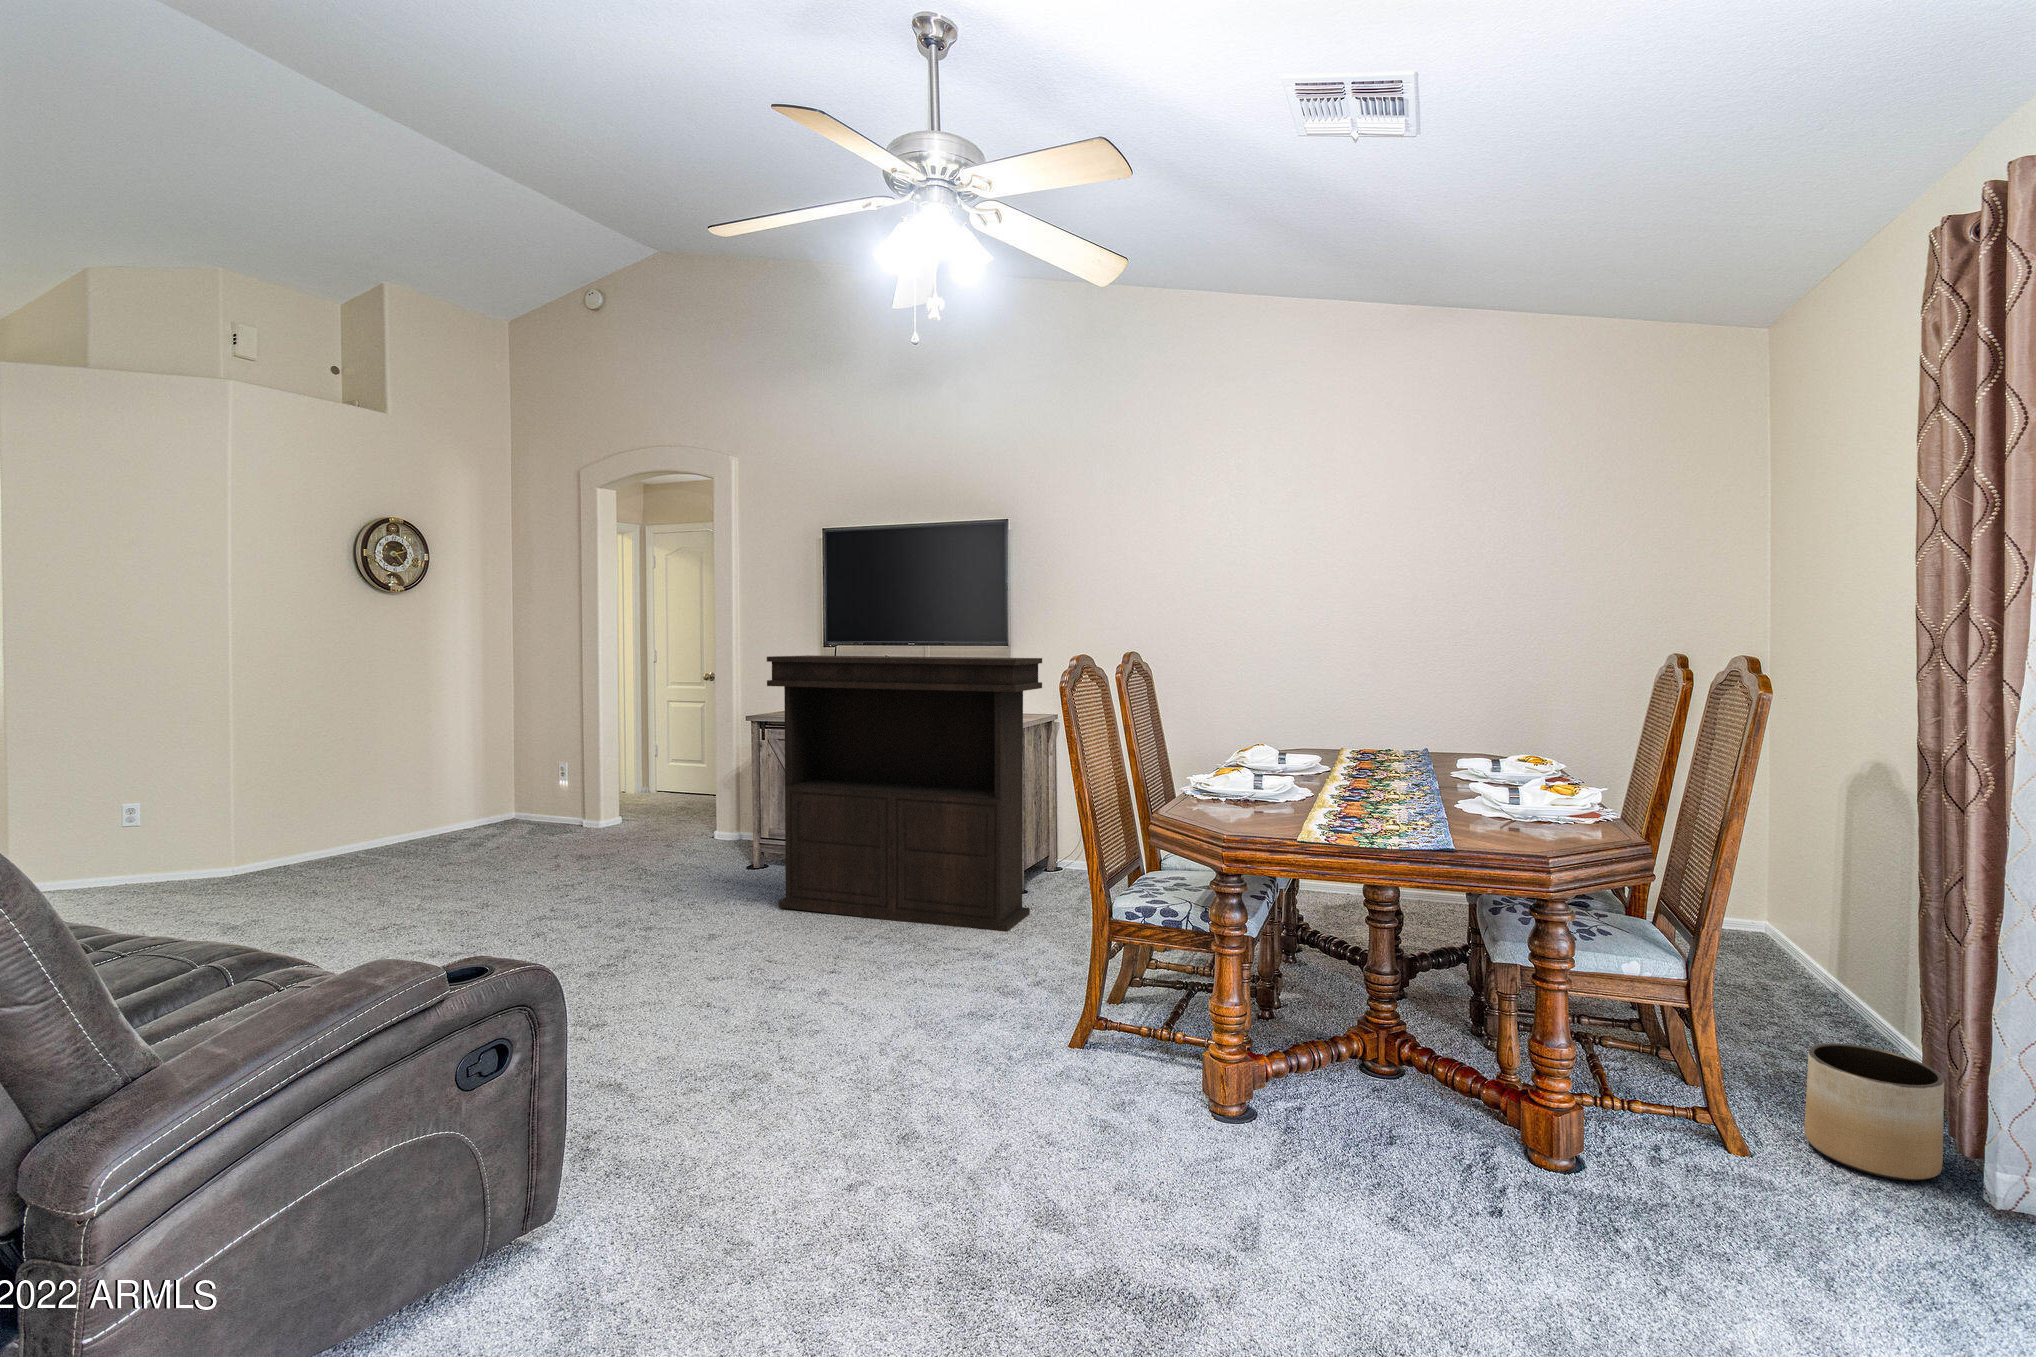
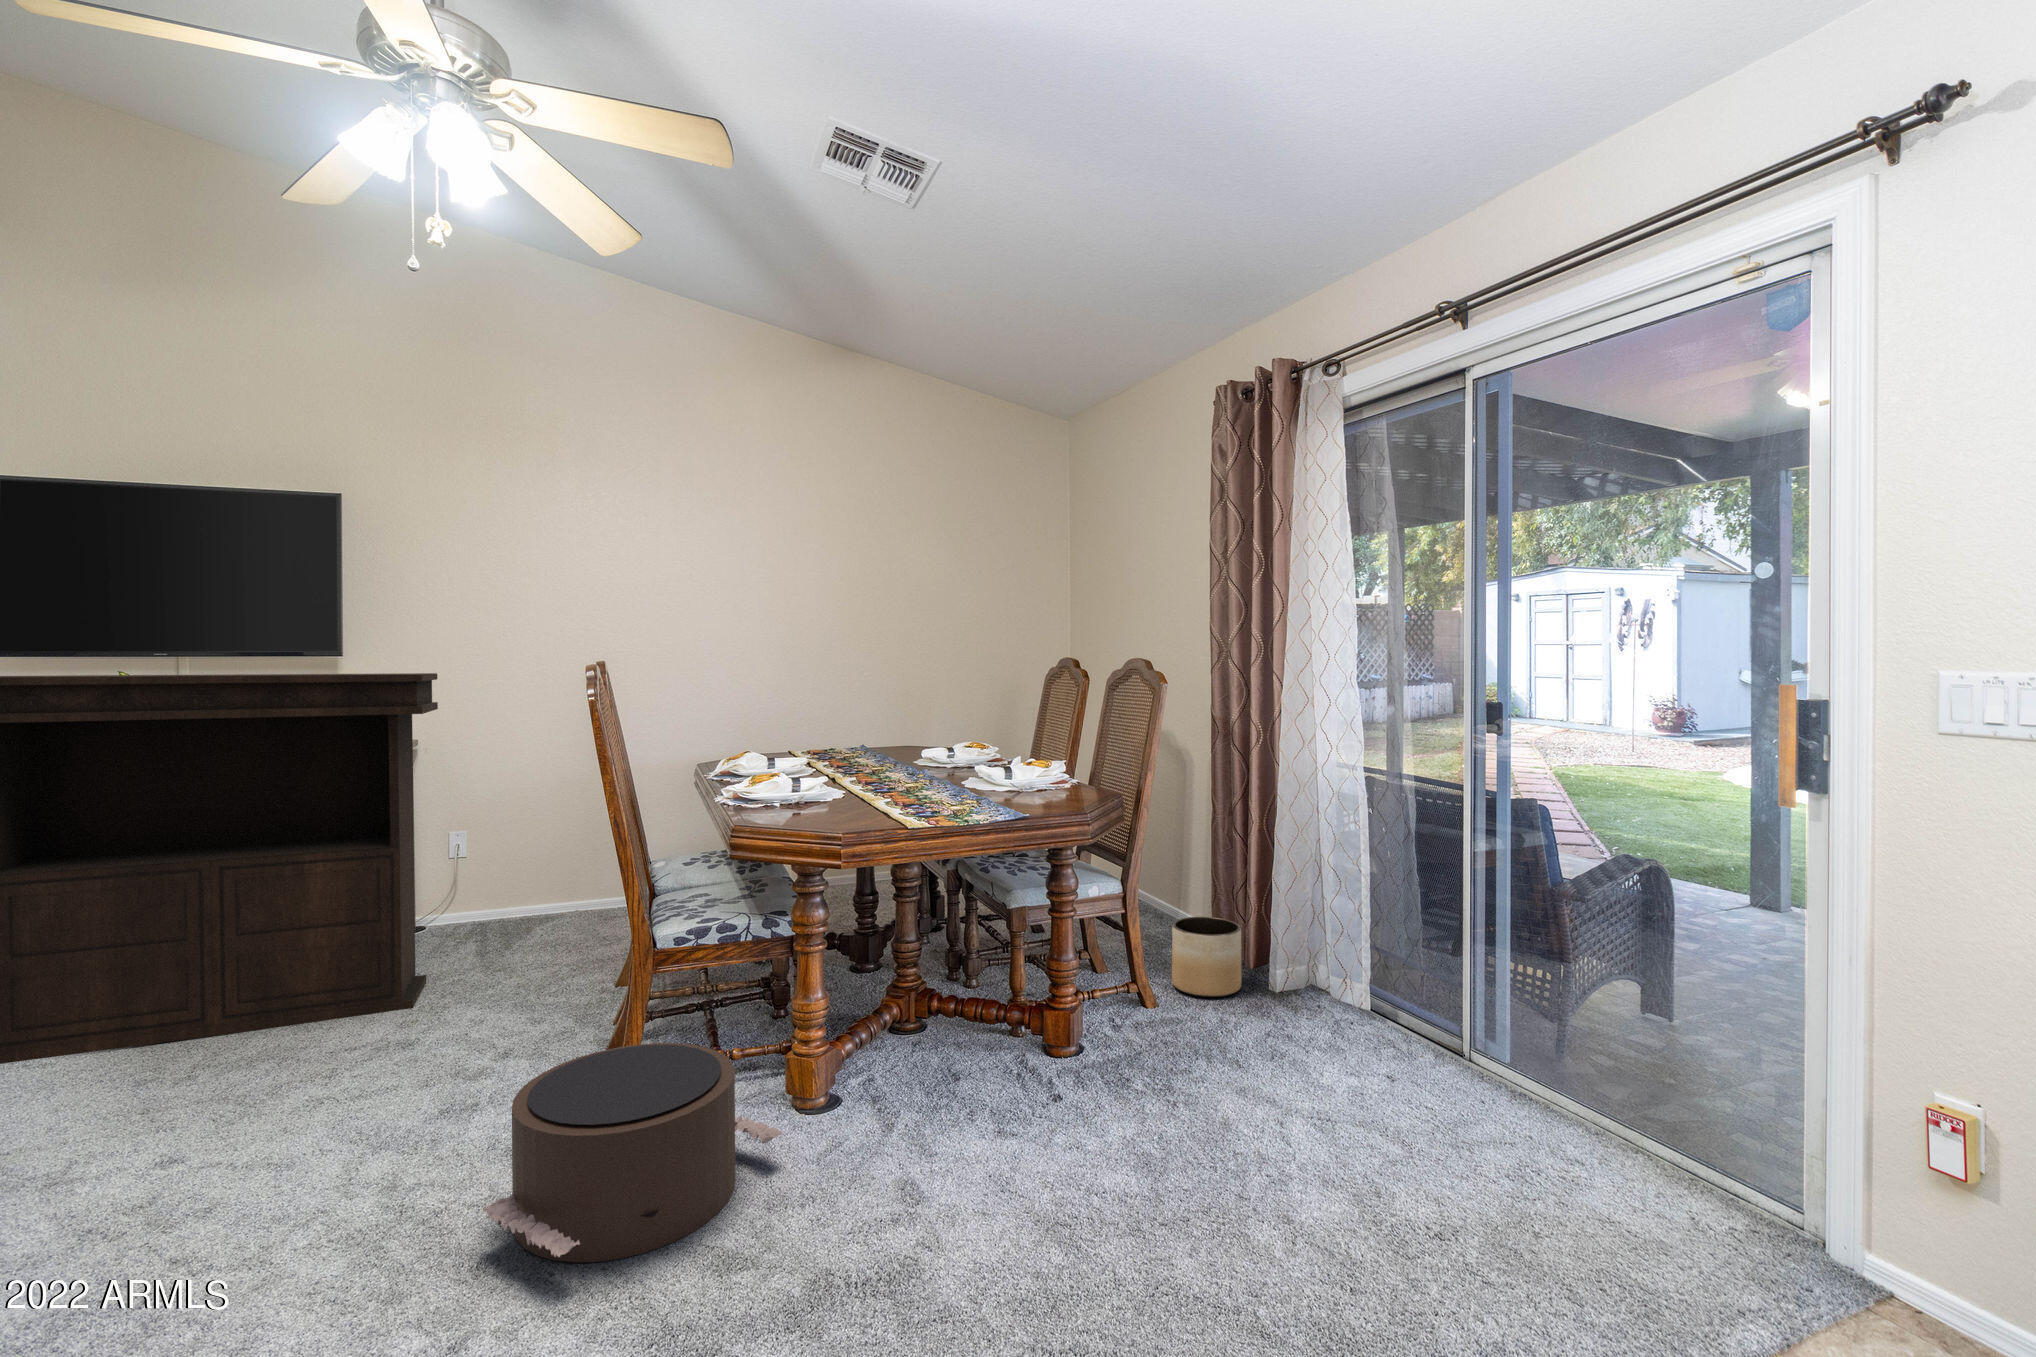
pouf: none [914,996,1157,1177] -> present [483,1043,782,1263]

